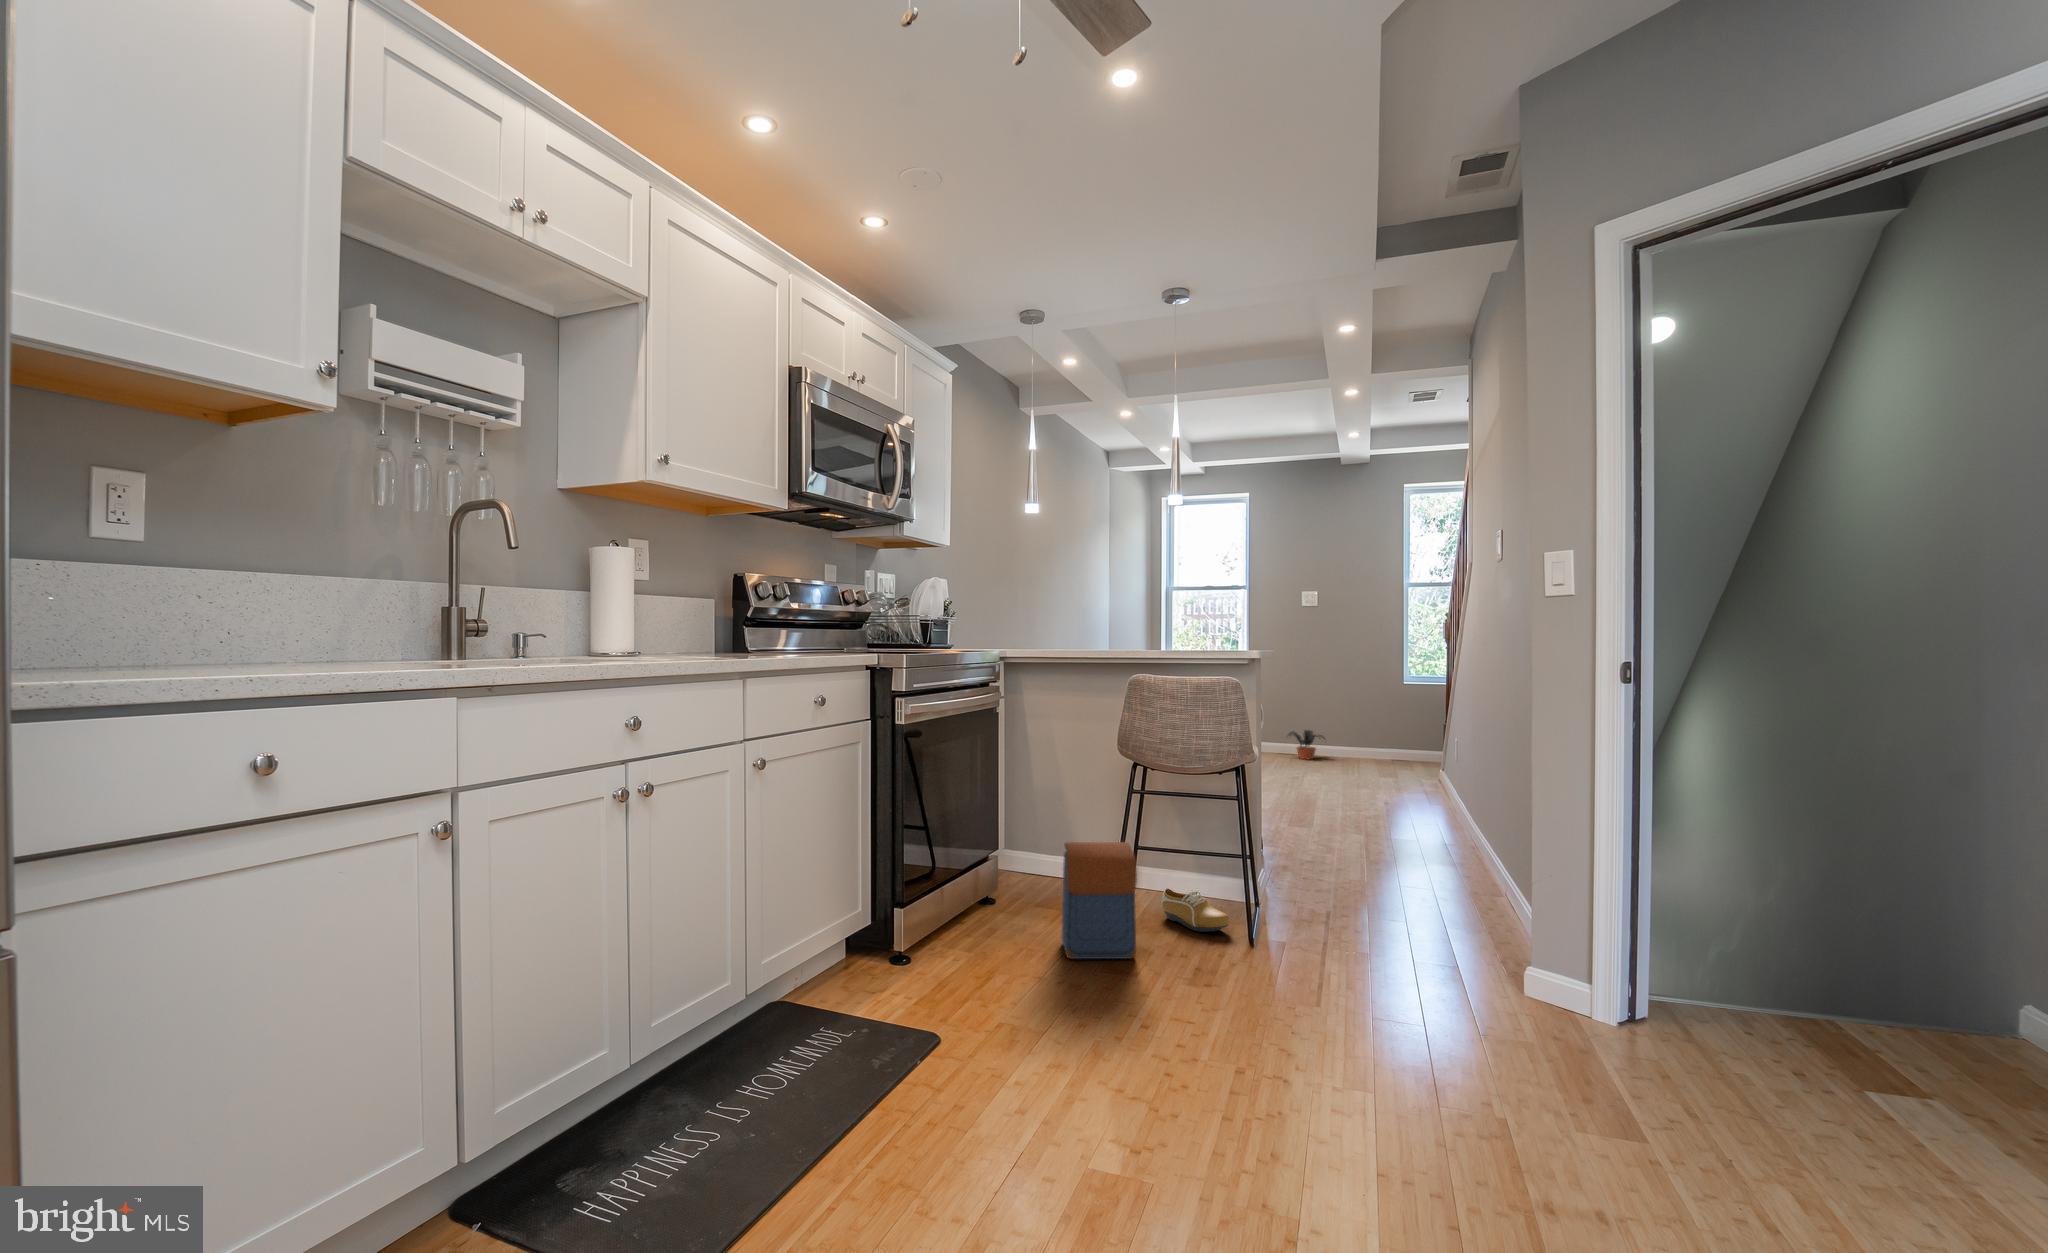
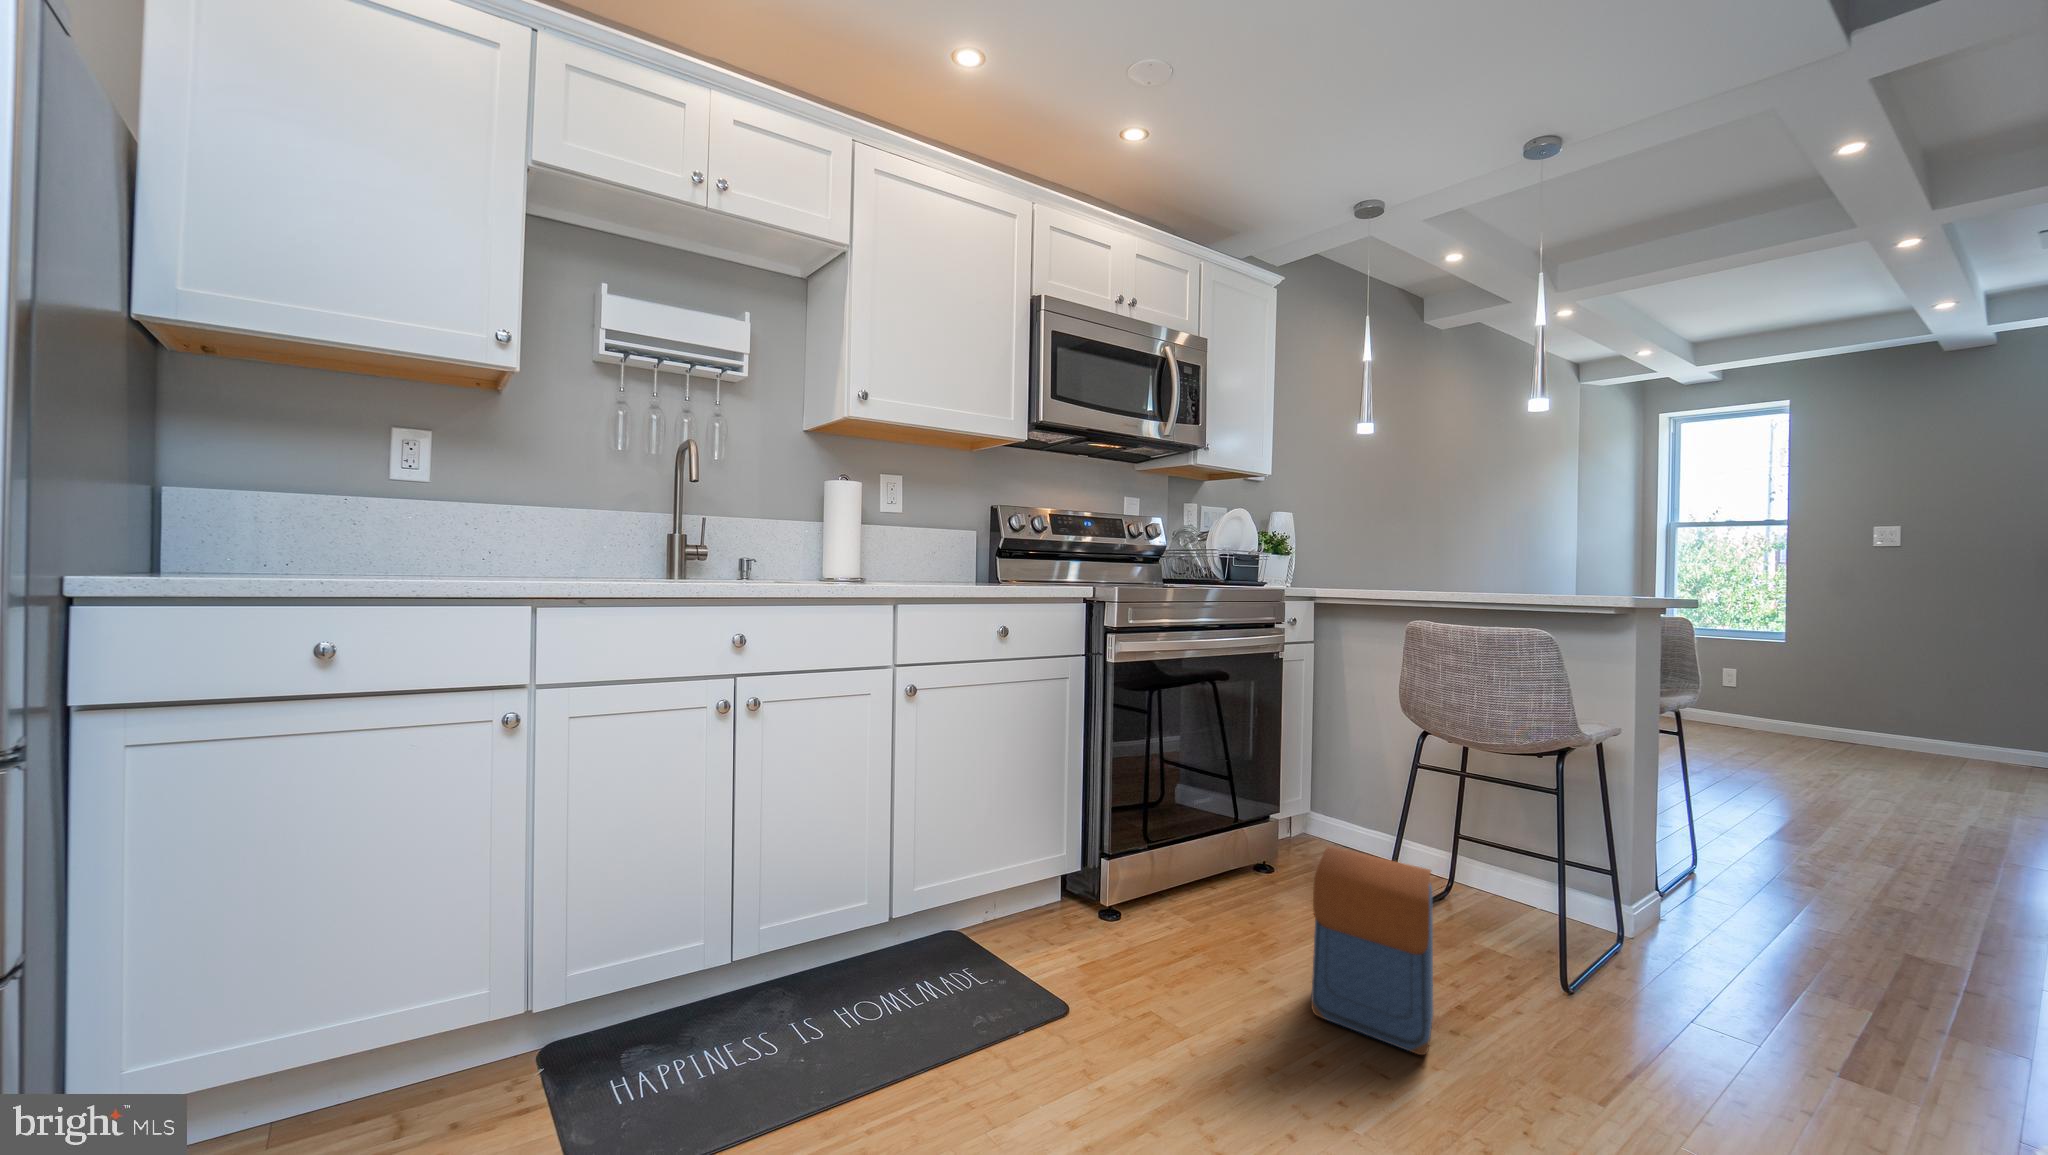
potted plant: present [1288,730,1324,760] -> none [1916,735,2018,784]
shoe: present [1161,889,1229,932] -> none [1521,953,1650,1062]

